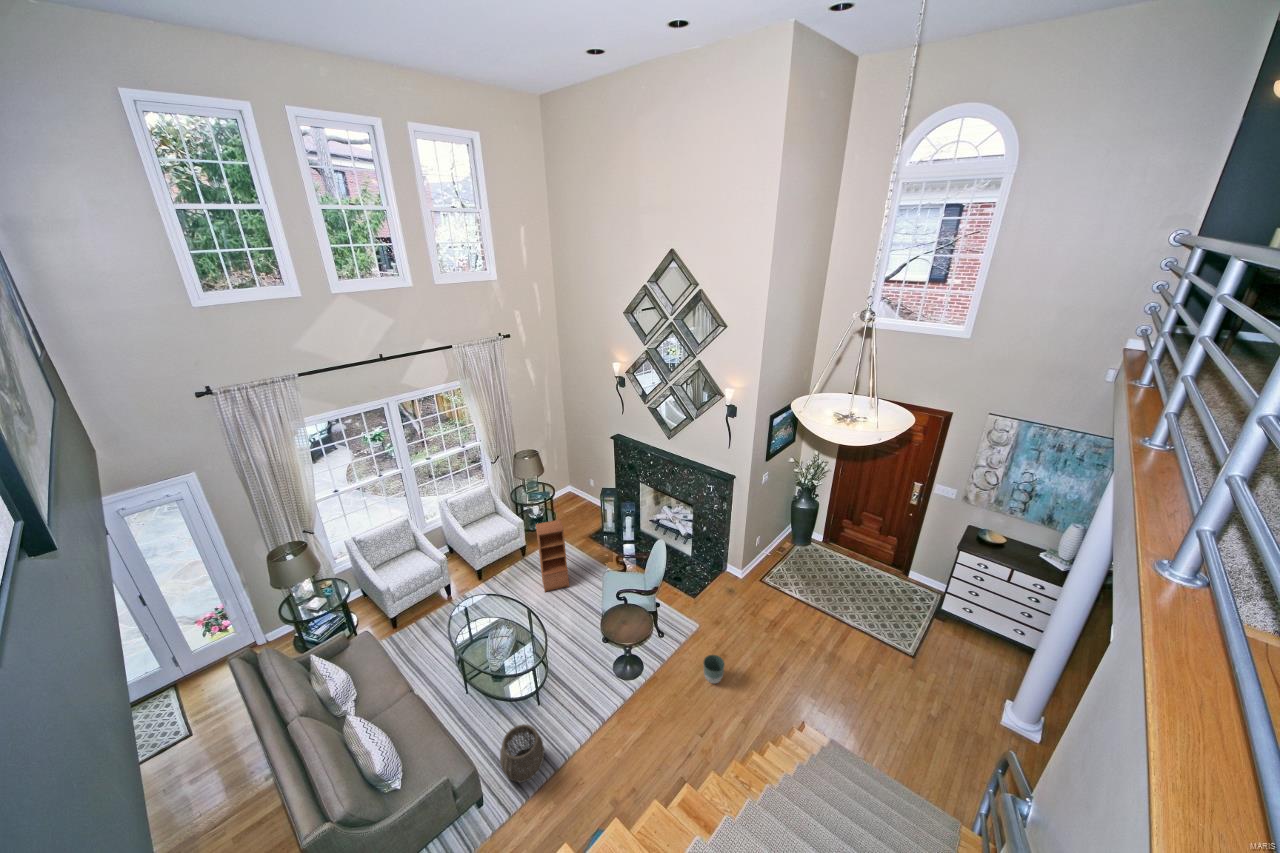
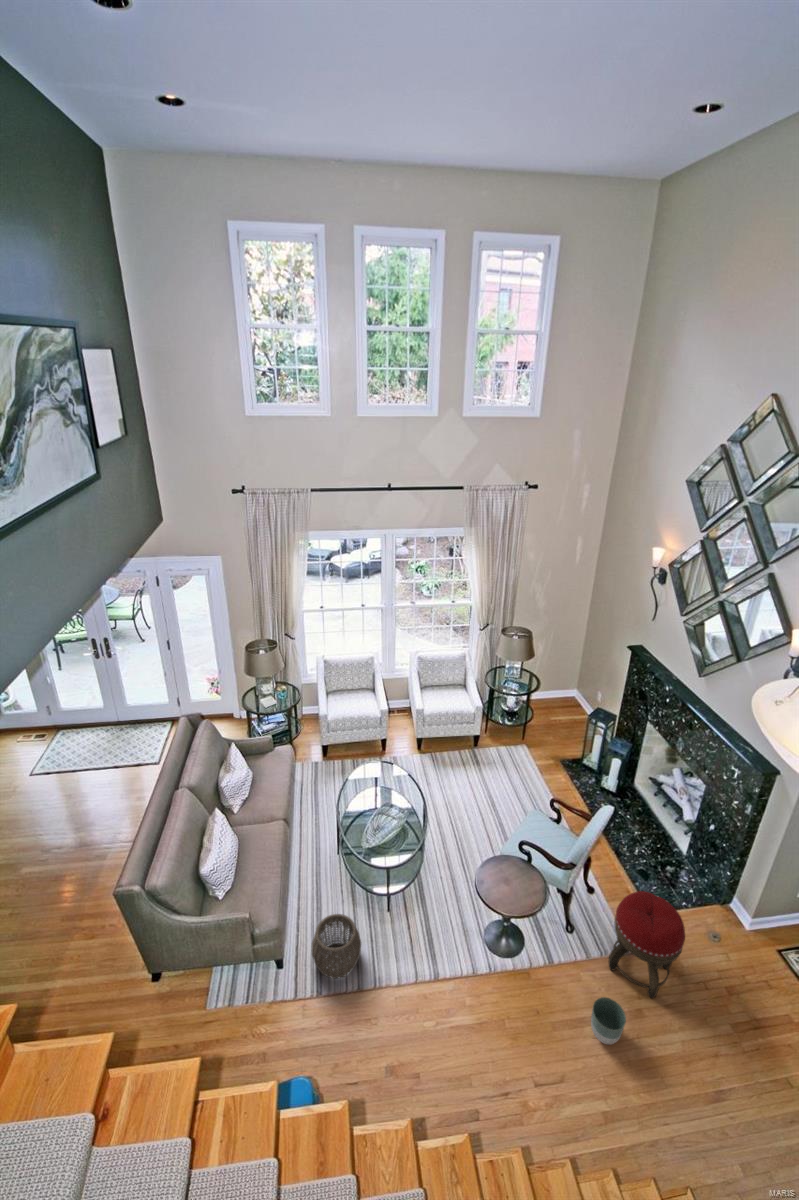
bookcase: present [536,520,569,592] -> none [471,715,514,806]
footstool: none [687,581,730,643] -> present [609,891,685,998]

